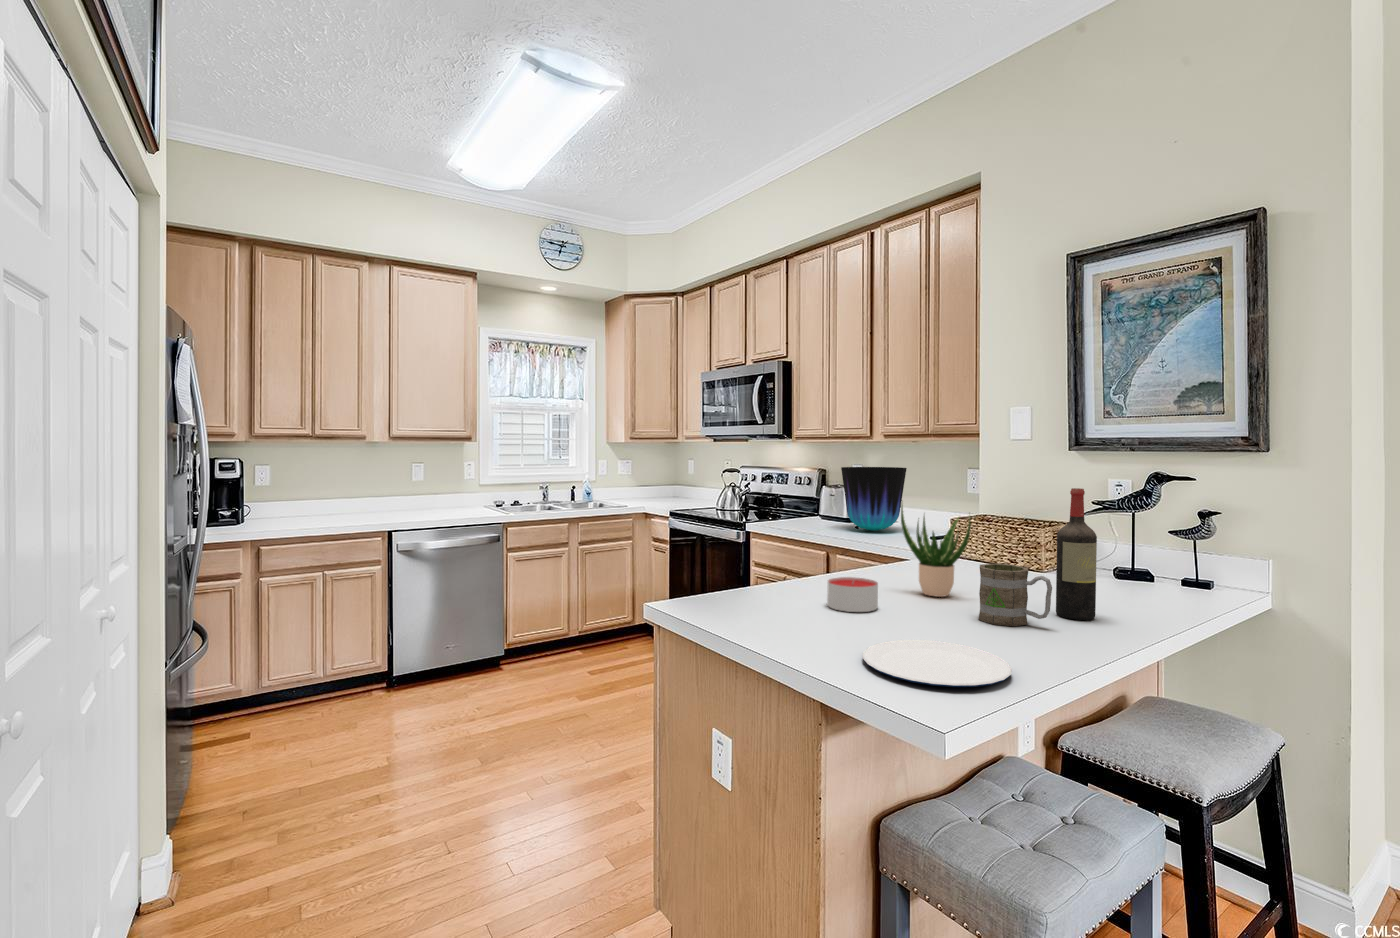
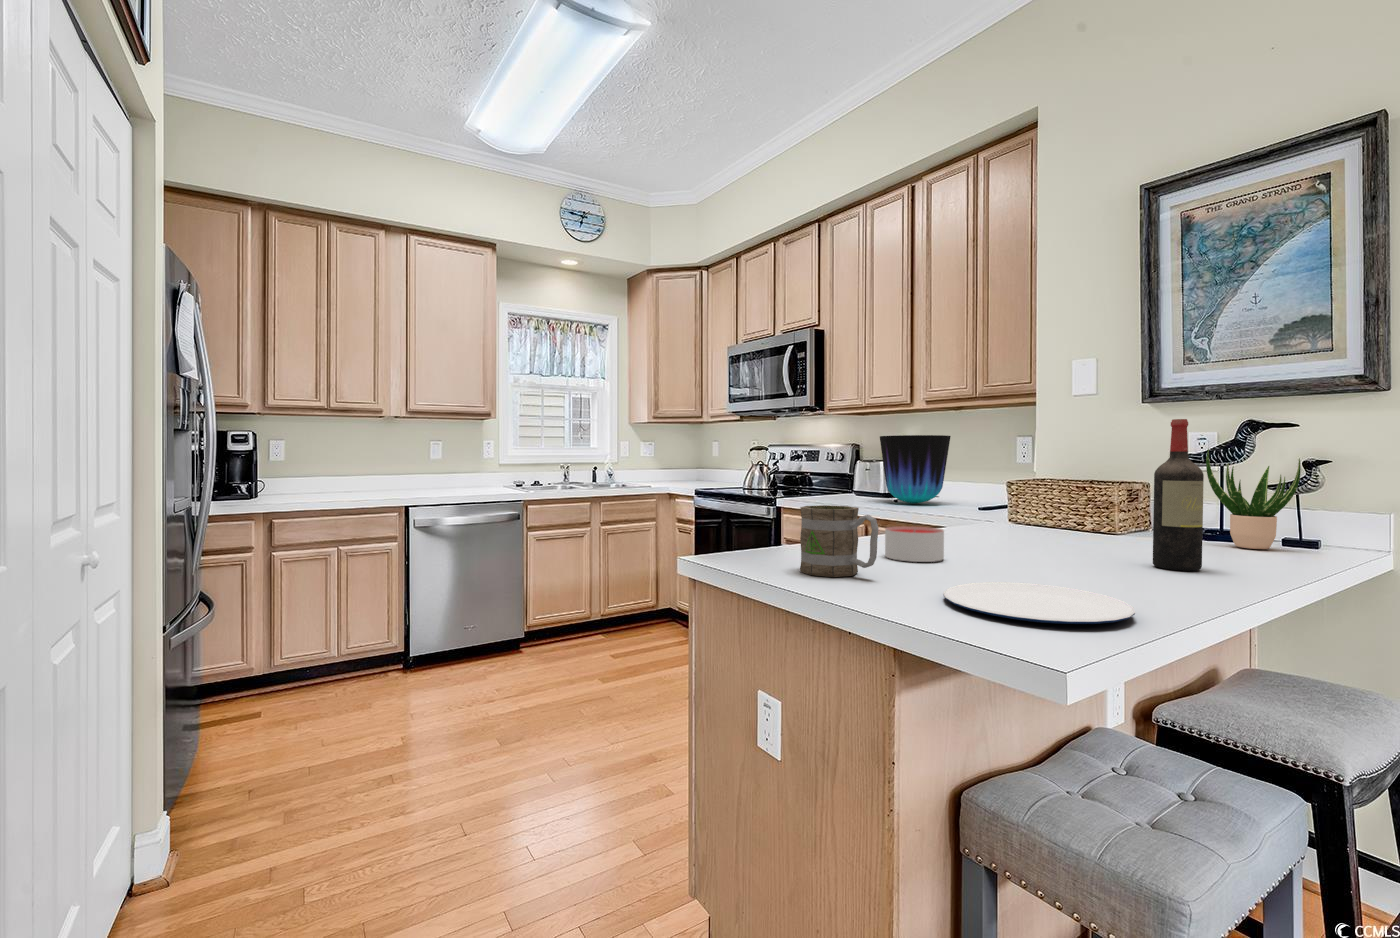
potted plant: present [901,505,971,597] -> present [1206,449,1301,549]
mug: present [979,564,1052,626] -> present [800,505,879,577]

